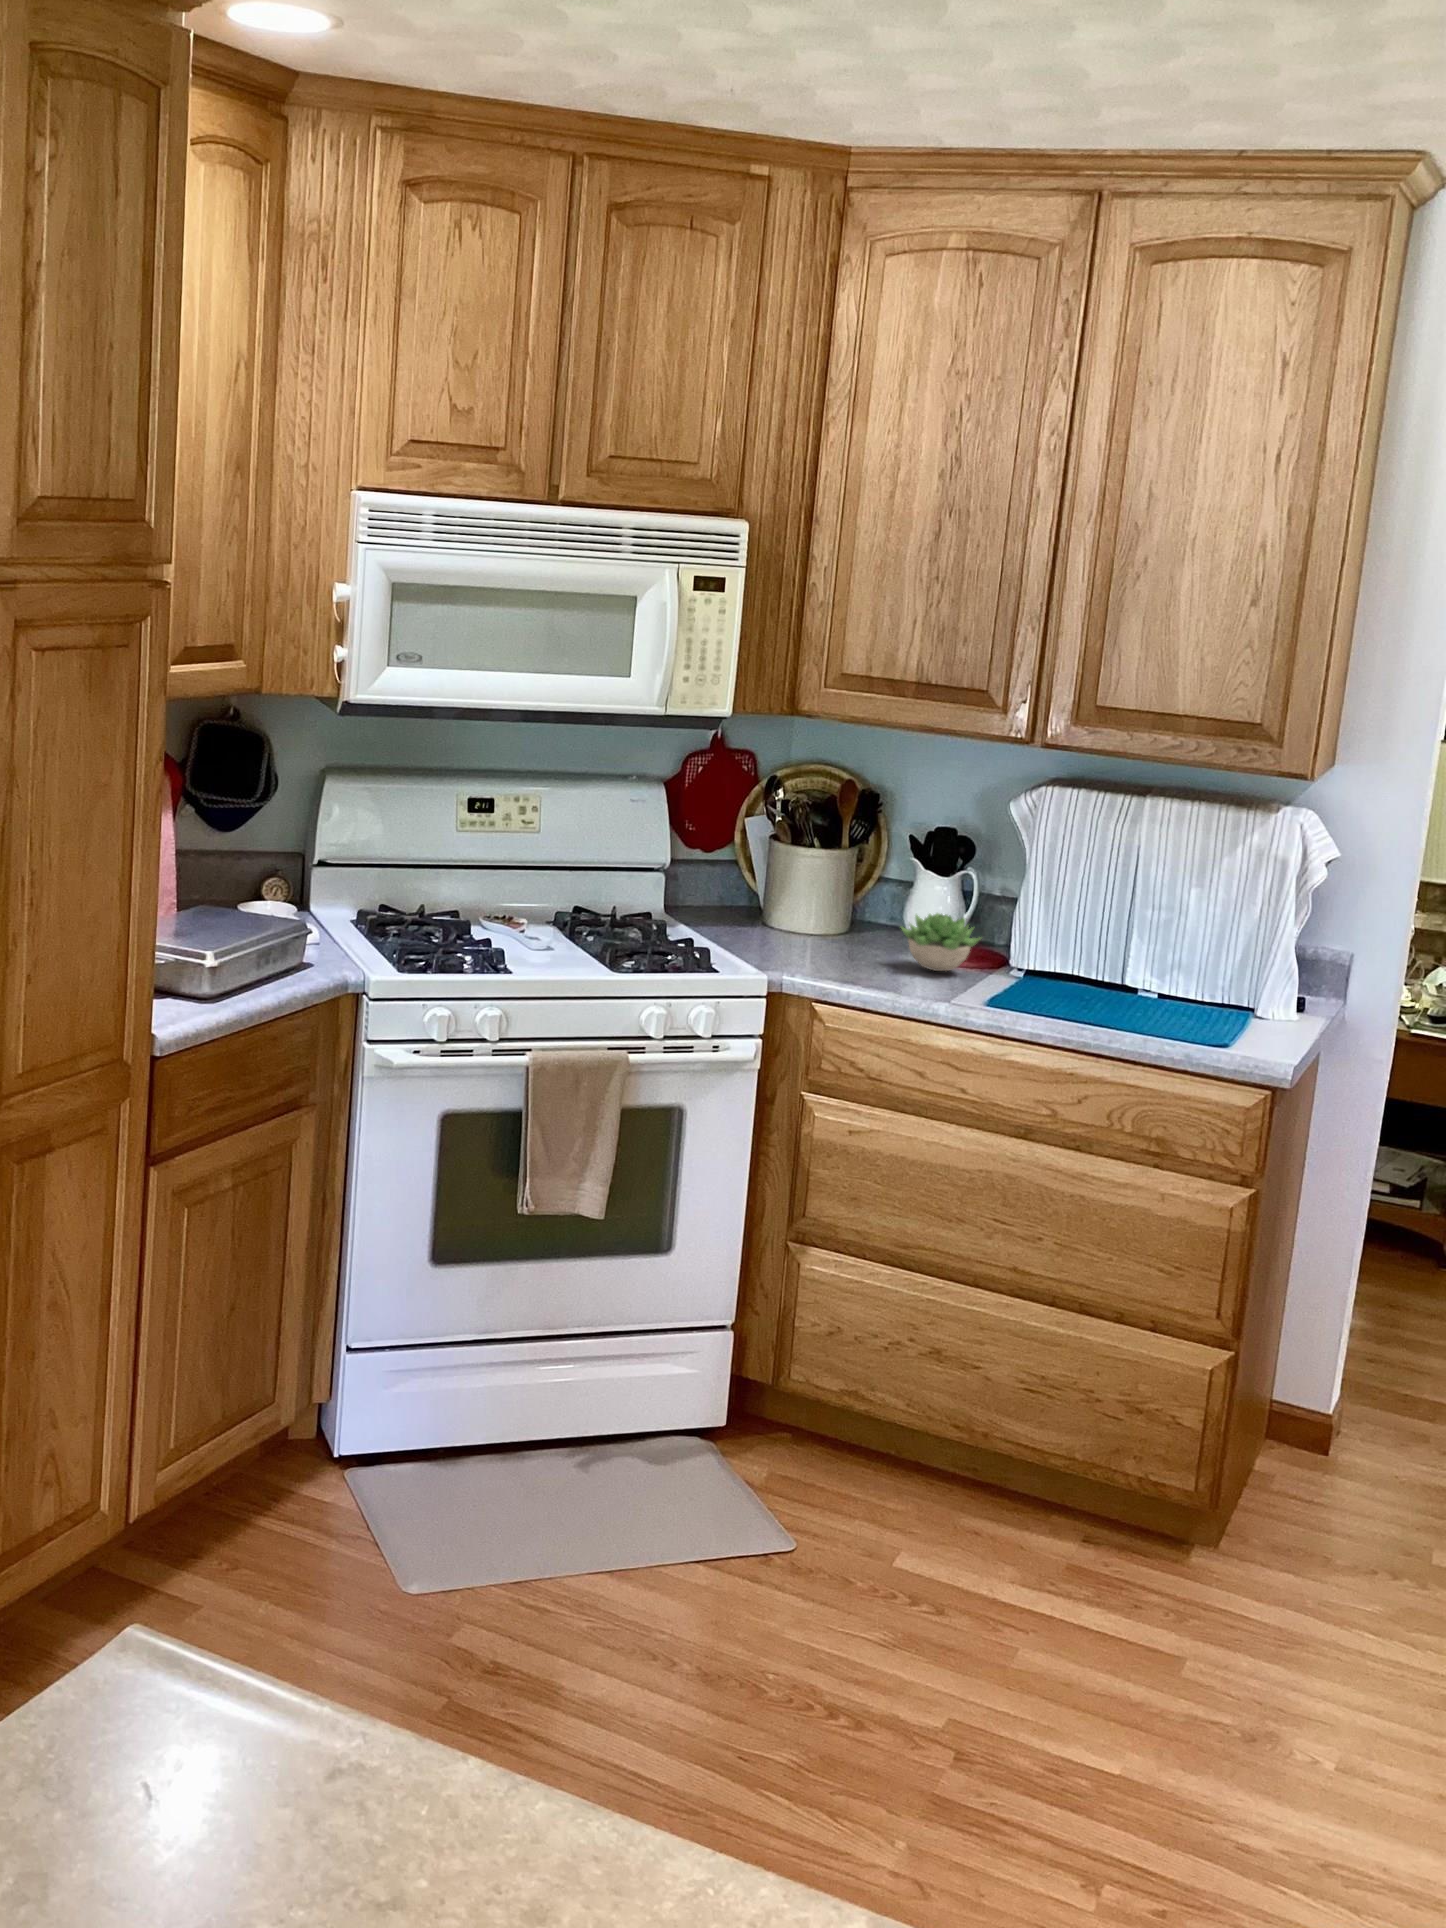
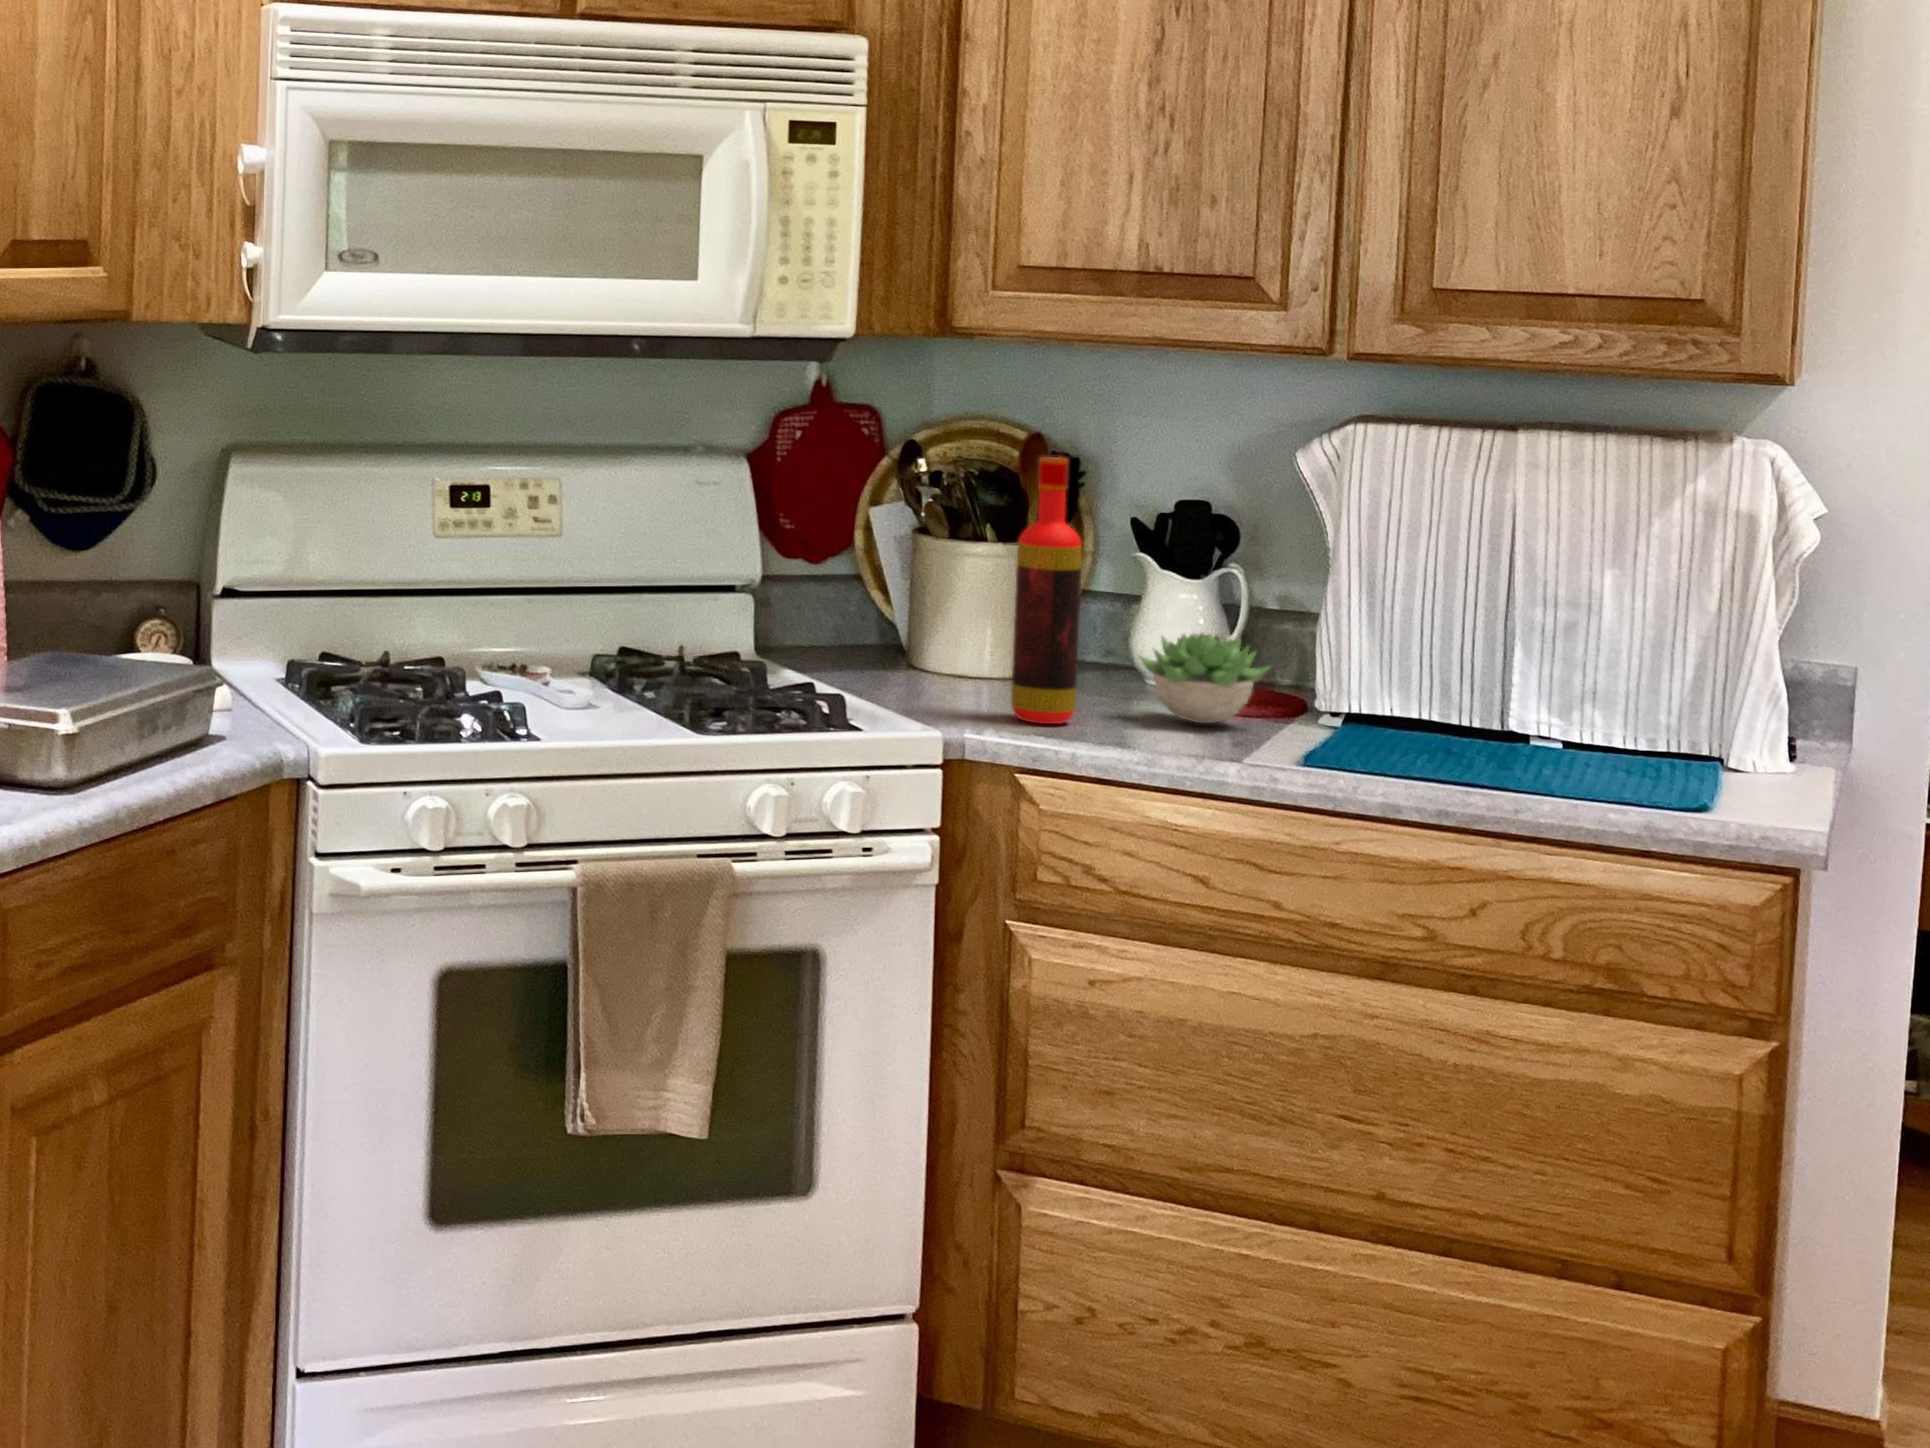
bottle: none [816,800,867,969] -> present [1011,457,1082,724]

